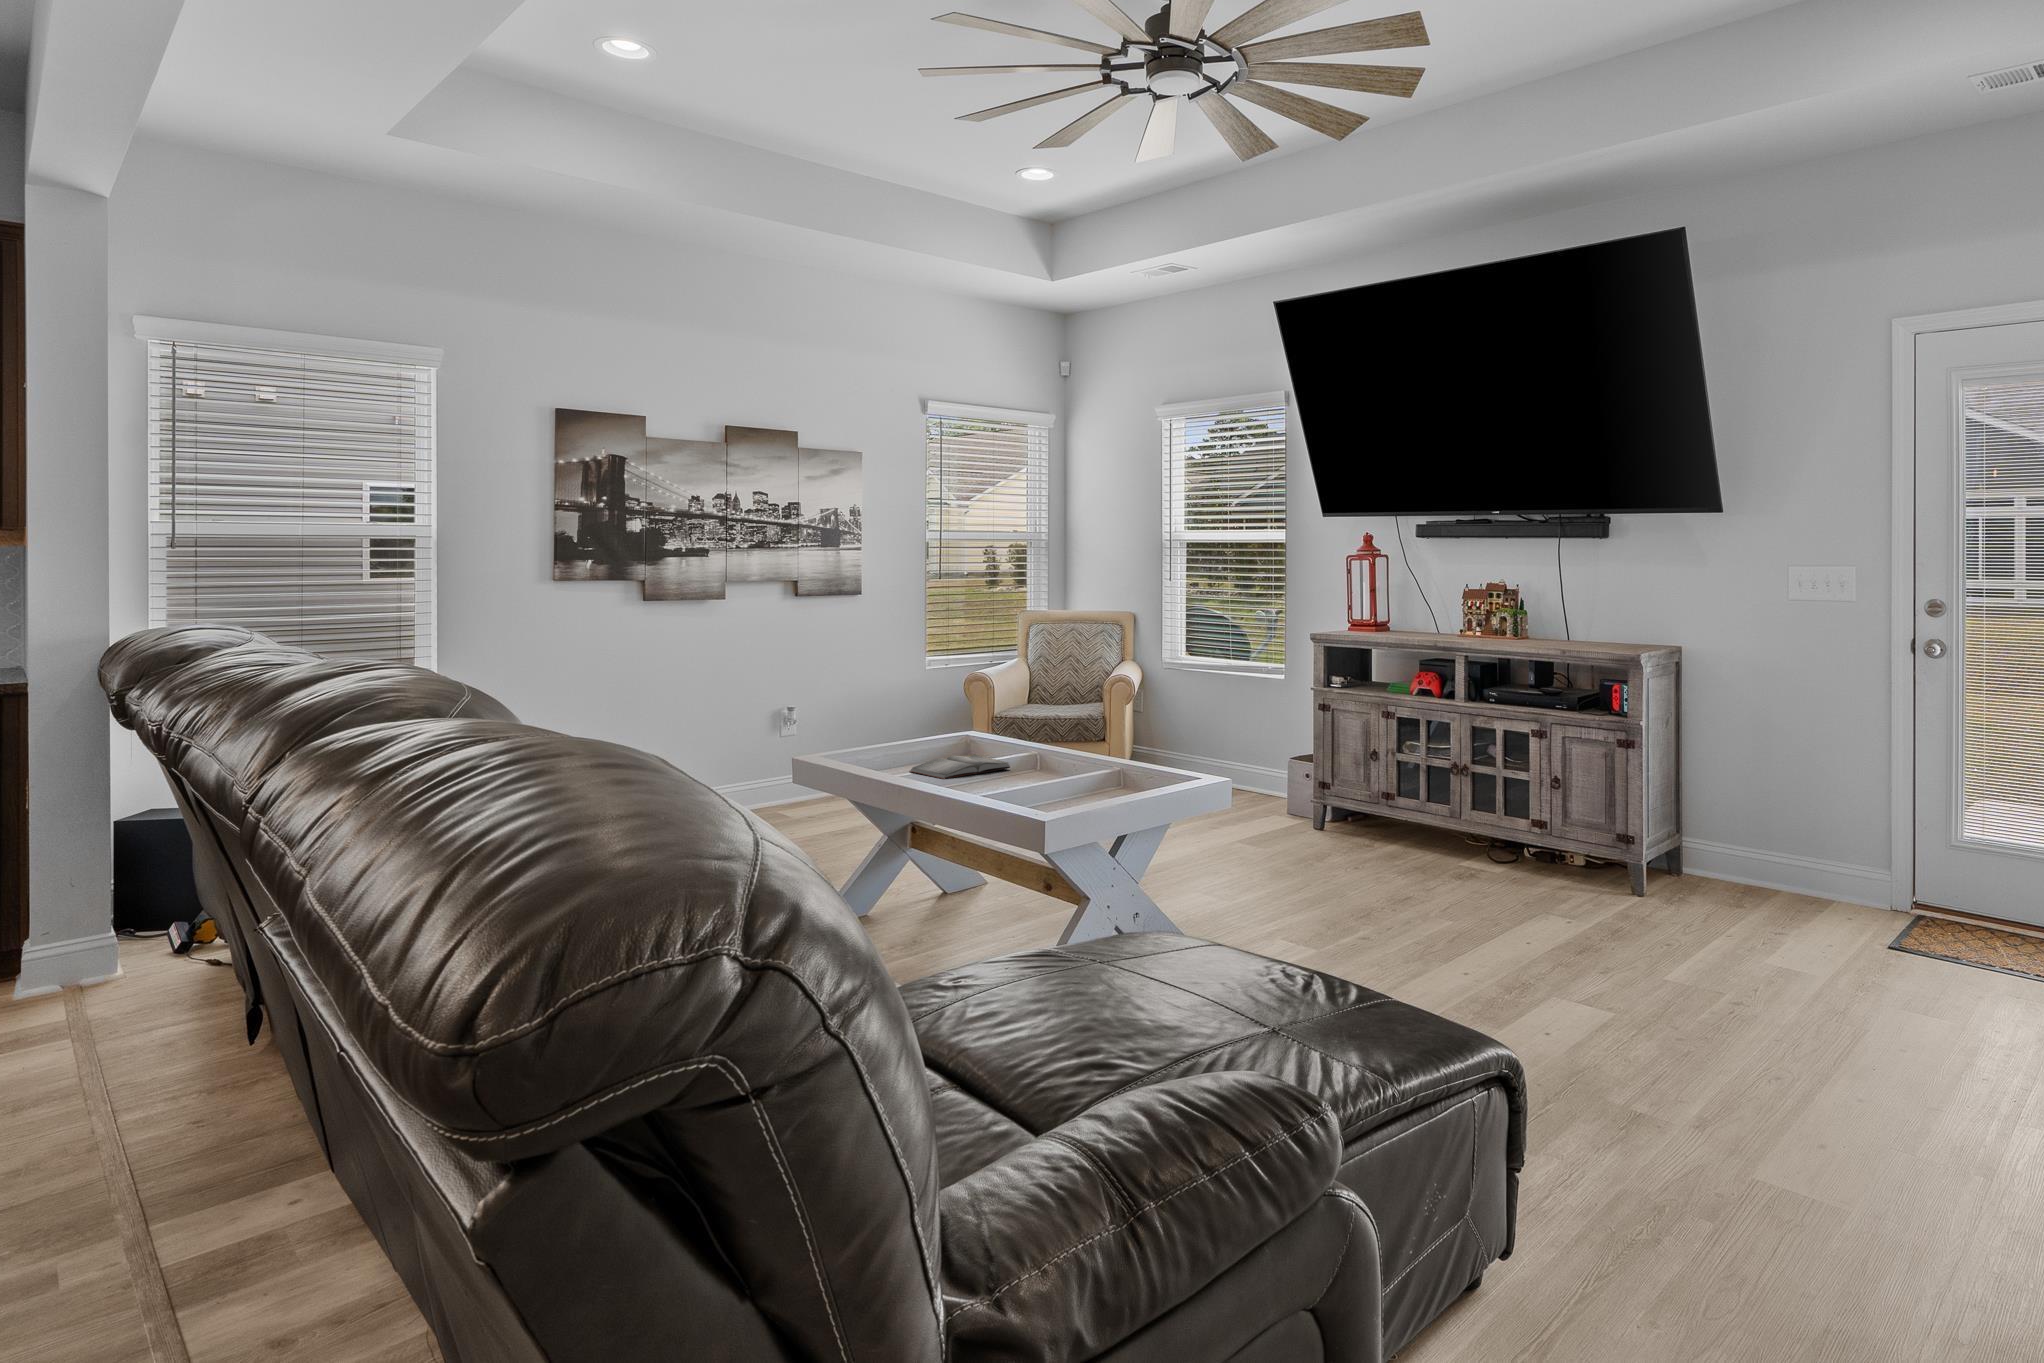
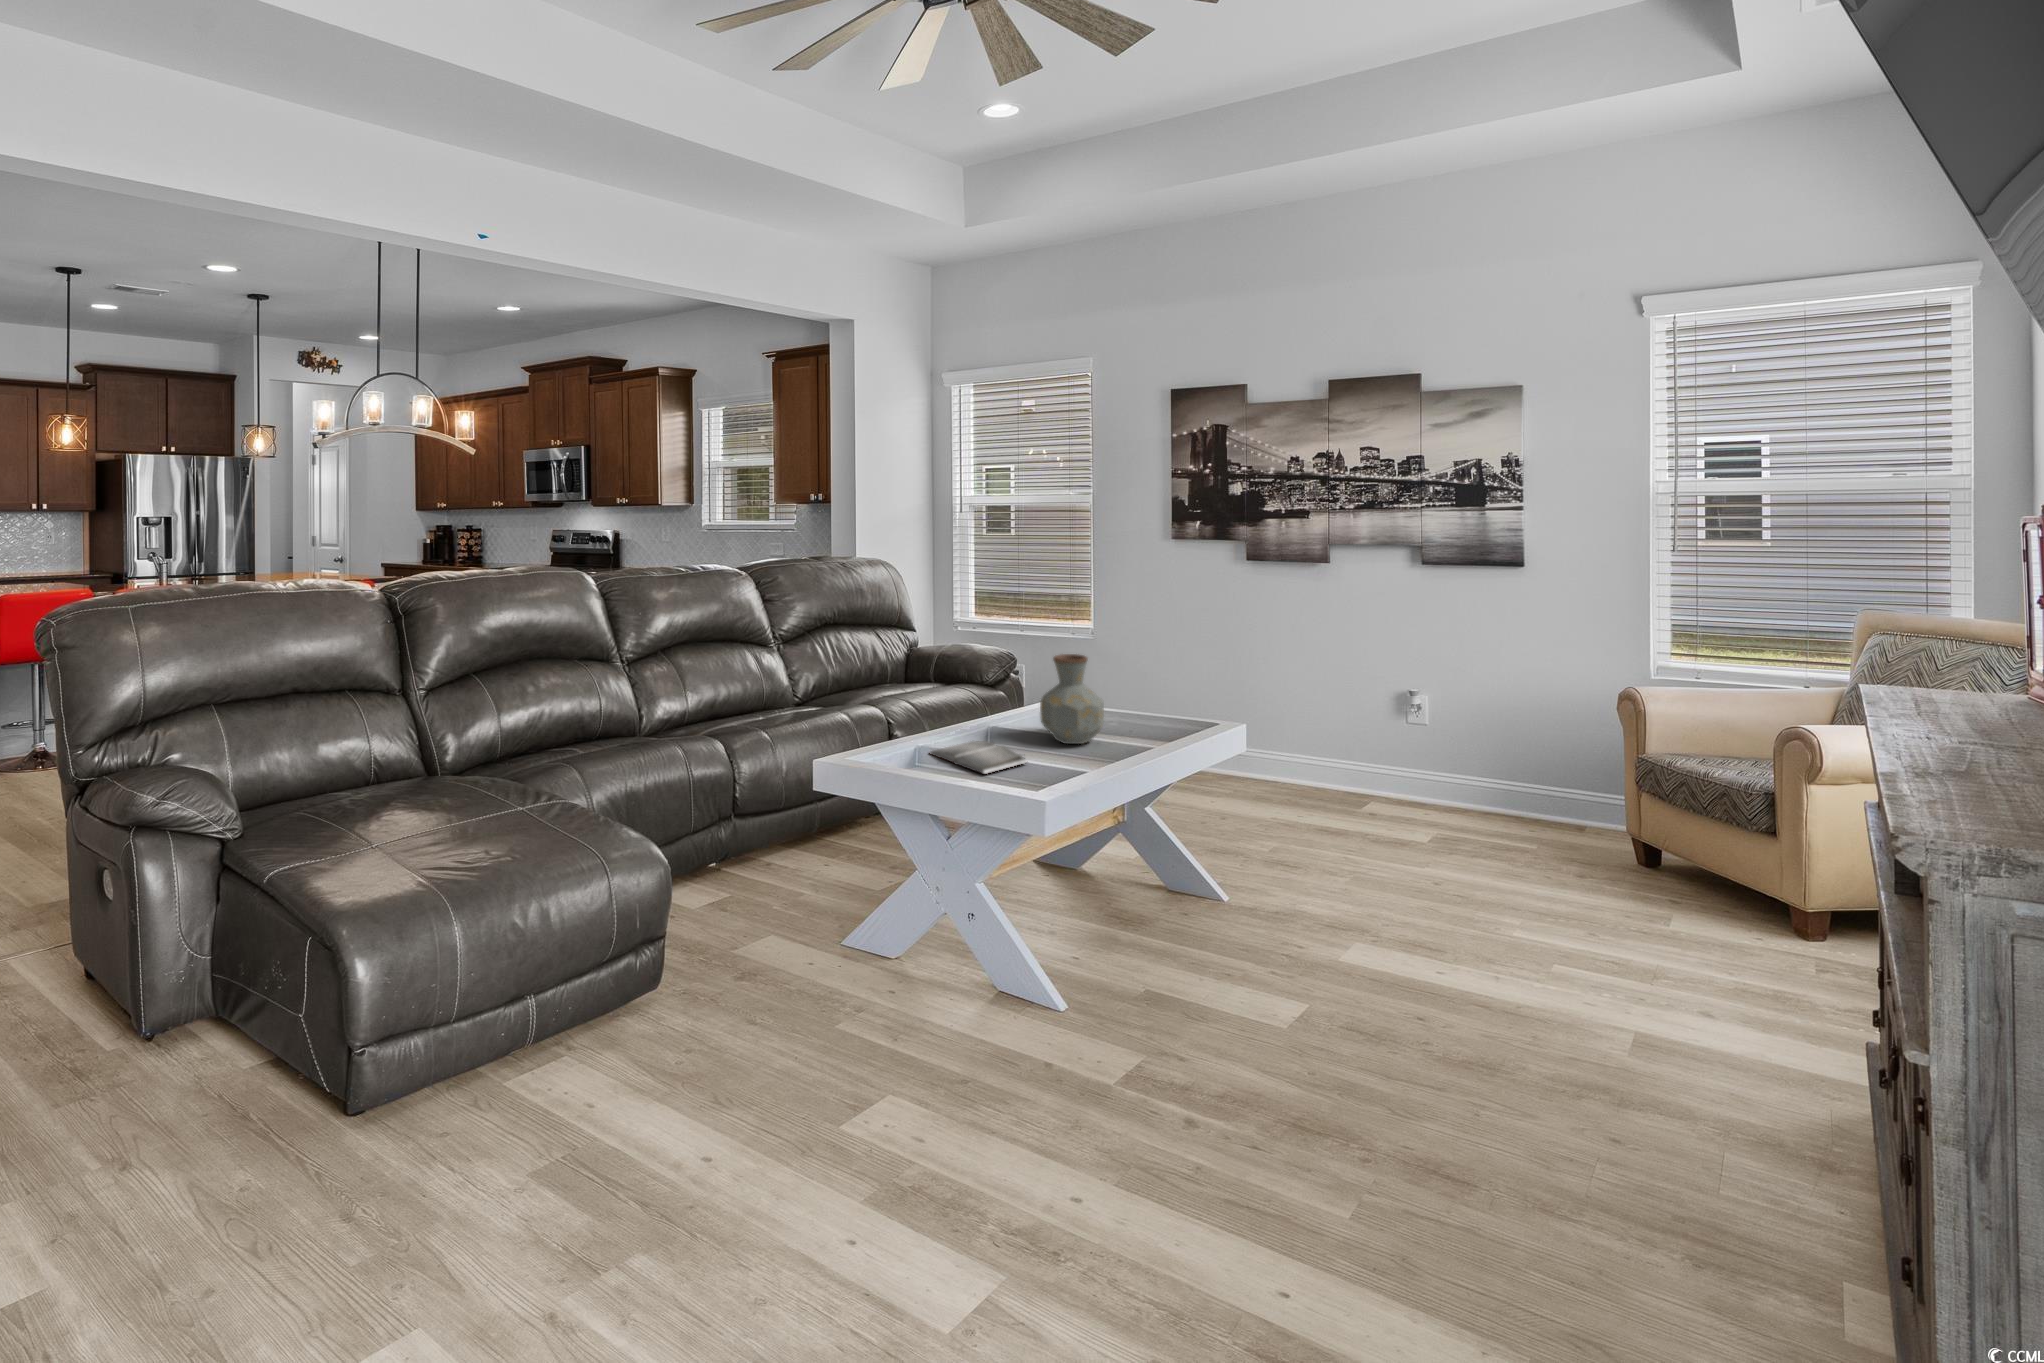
vase: none [868,671,931,758] -> present [1040,654,1104,744]

